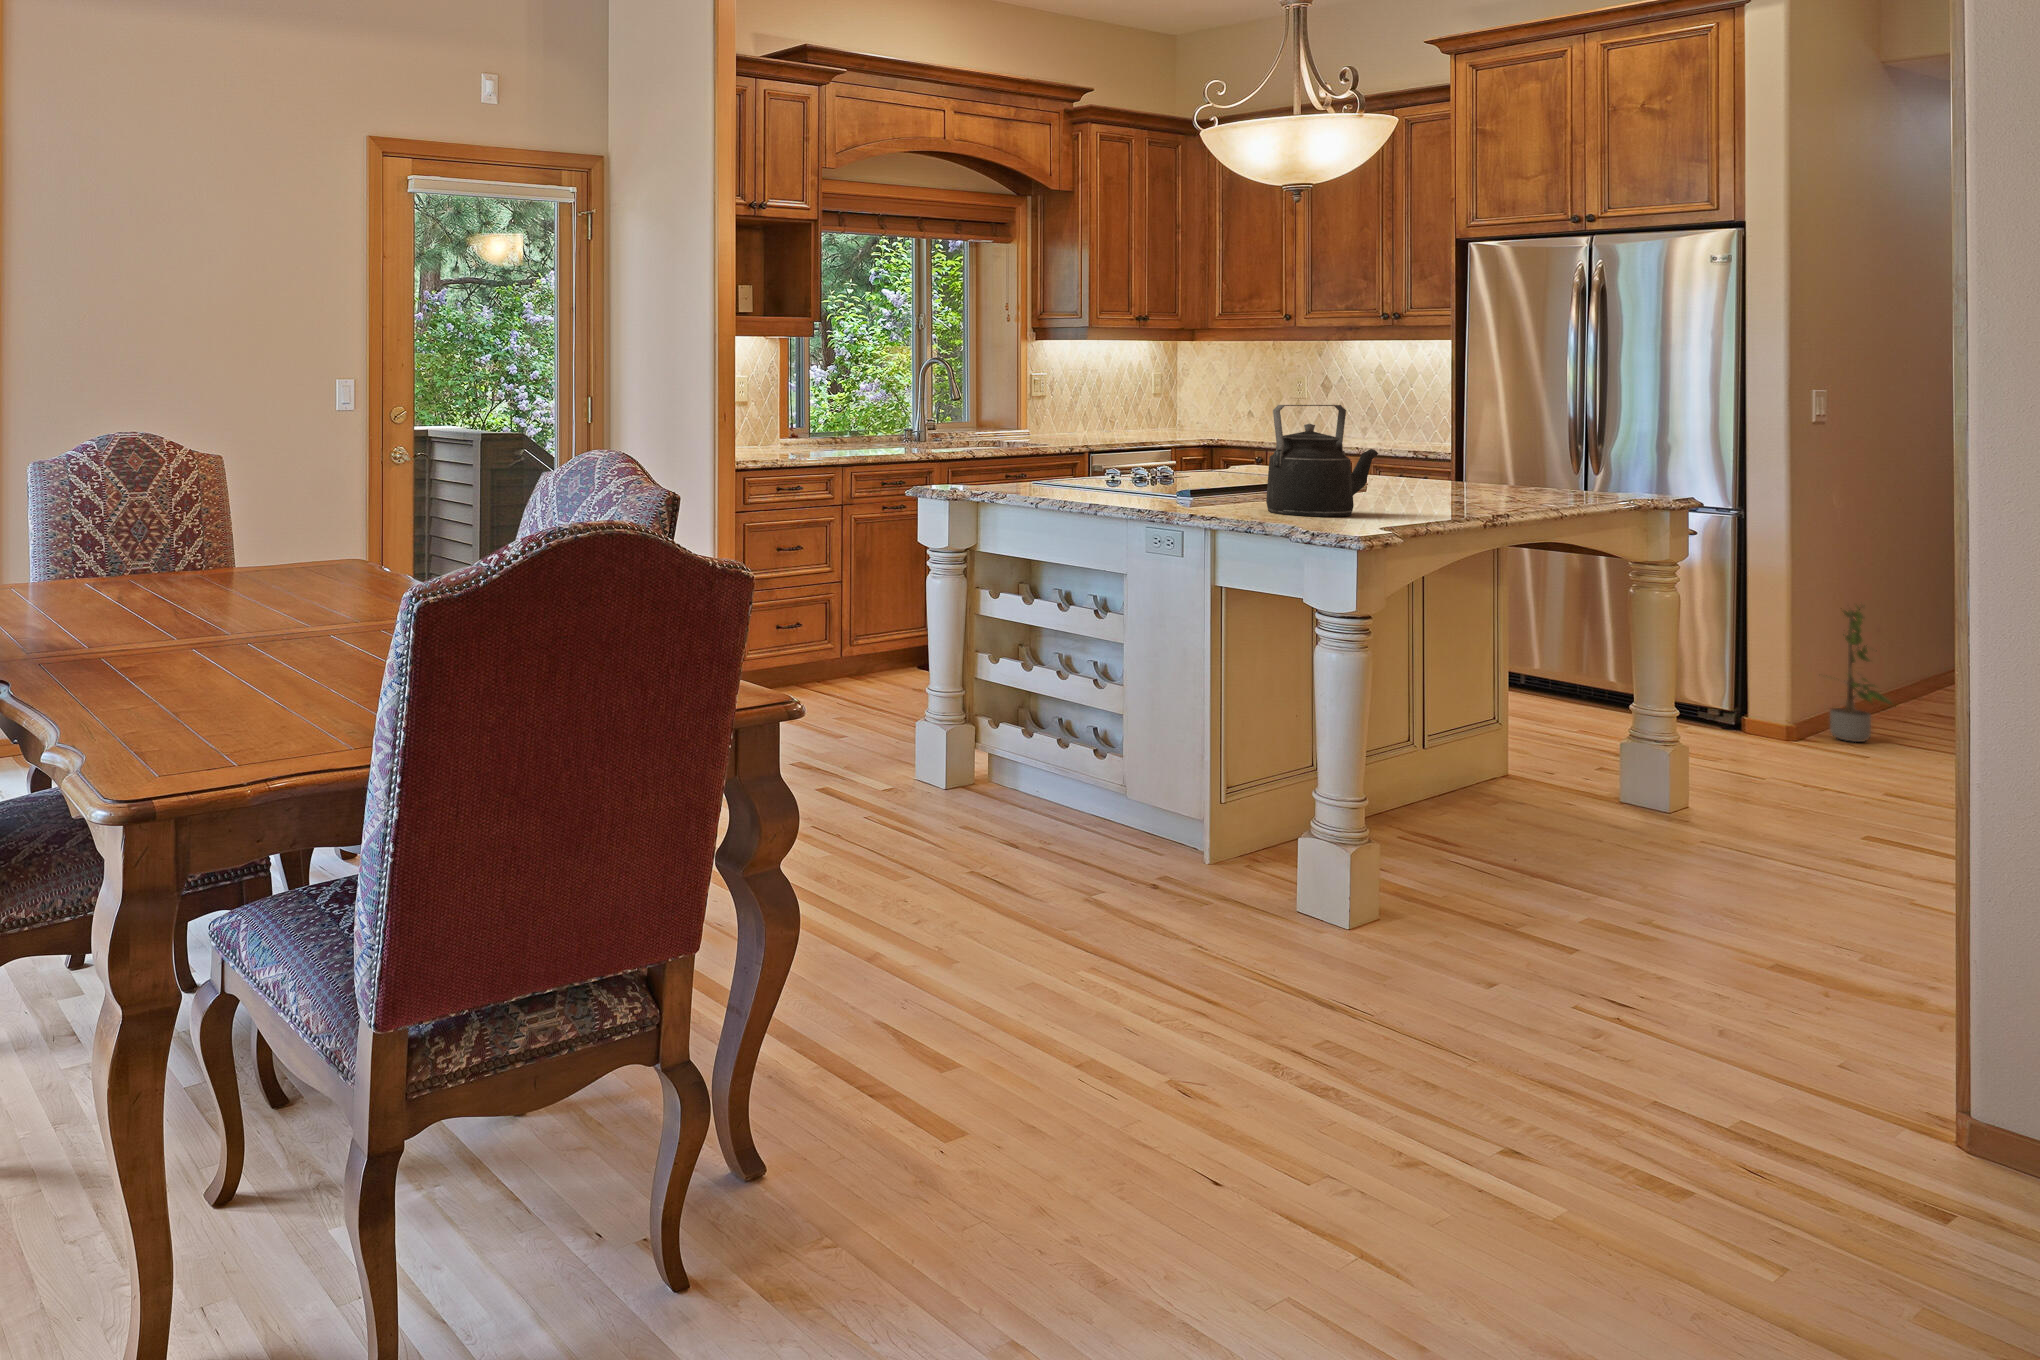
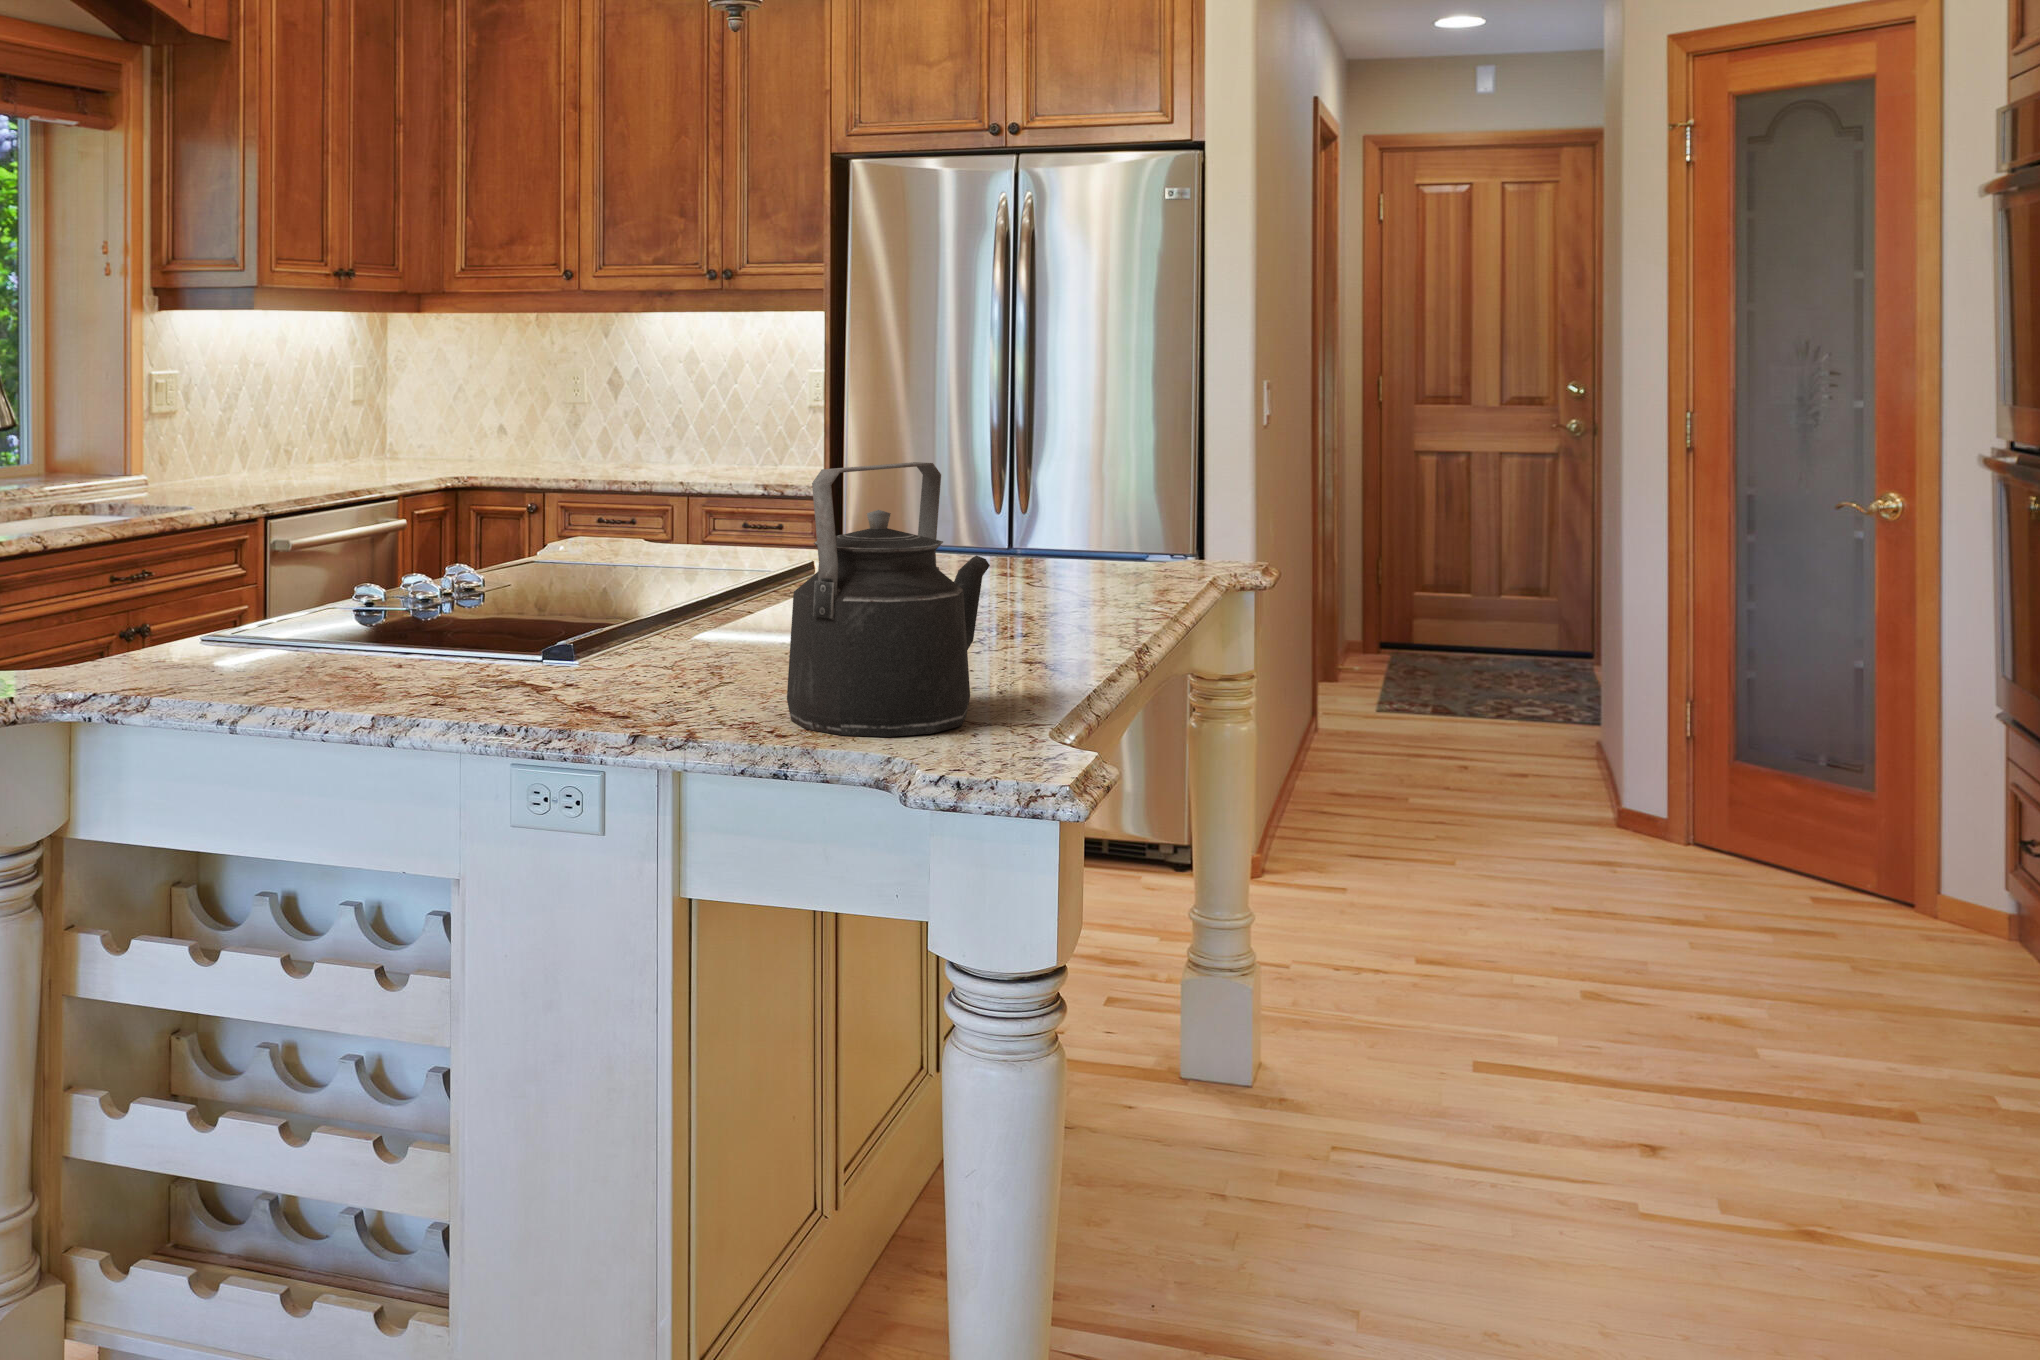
potted plant: present [1830,603,1892,742] -> none [1291,673,1366,875]

